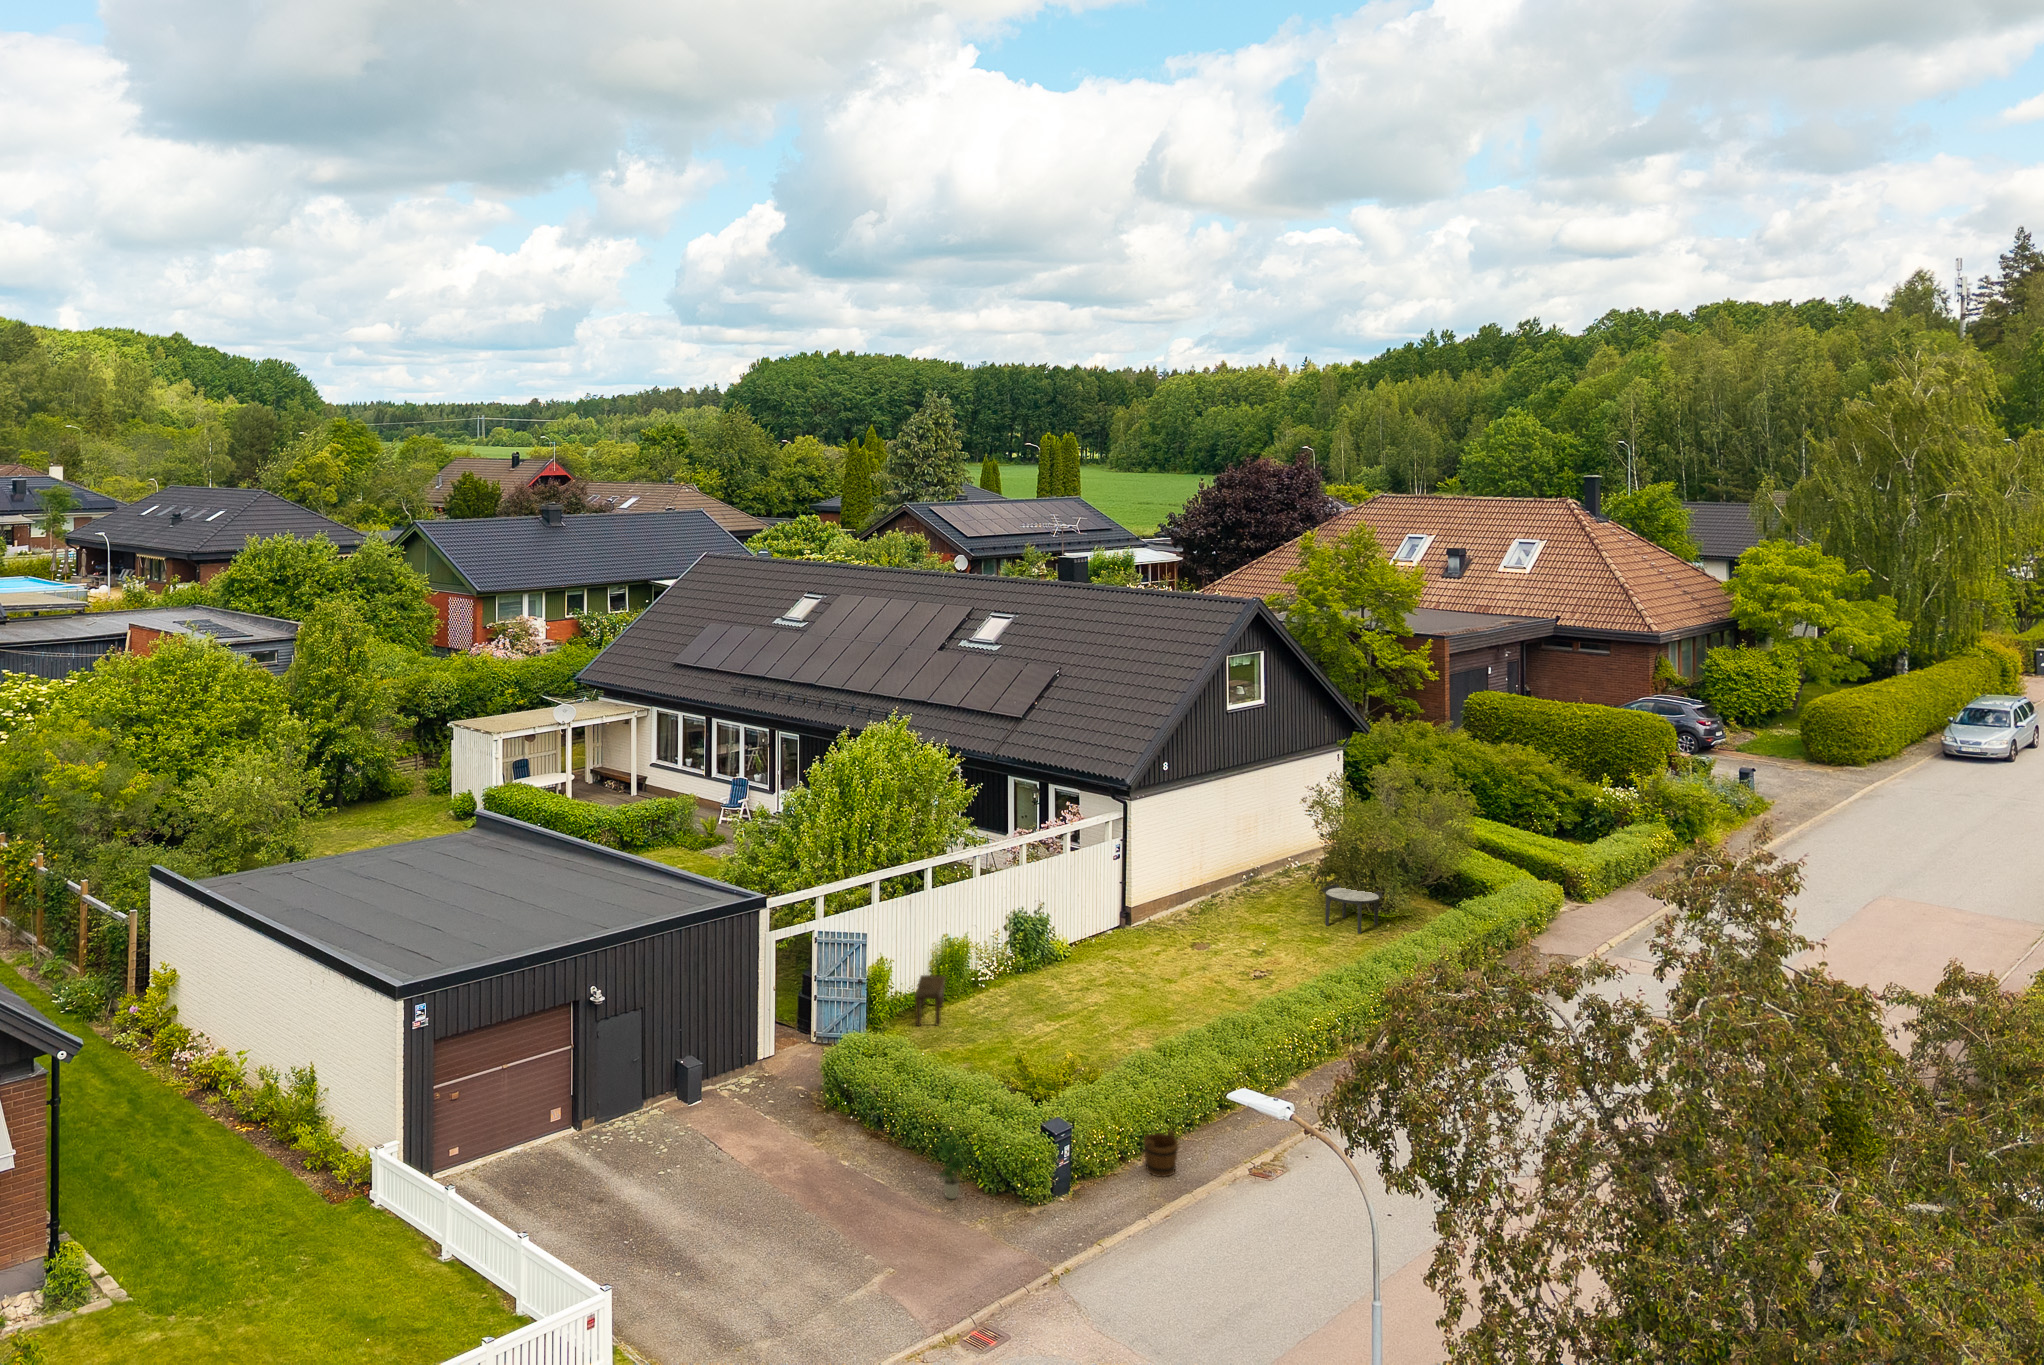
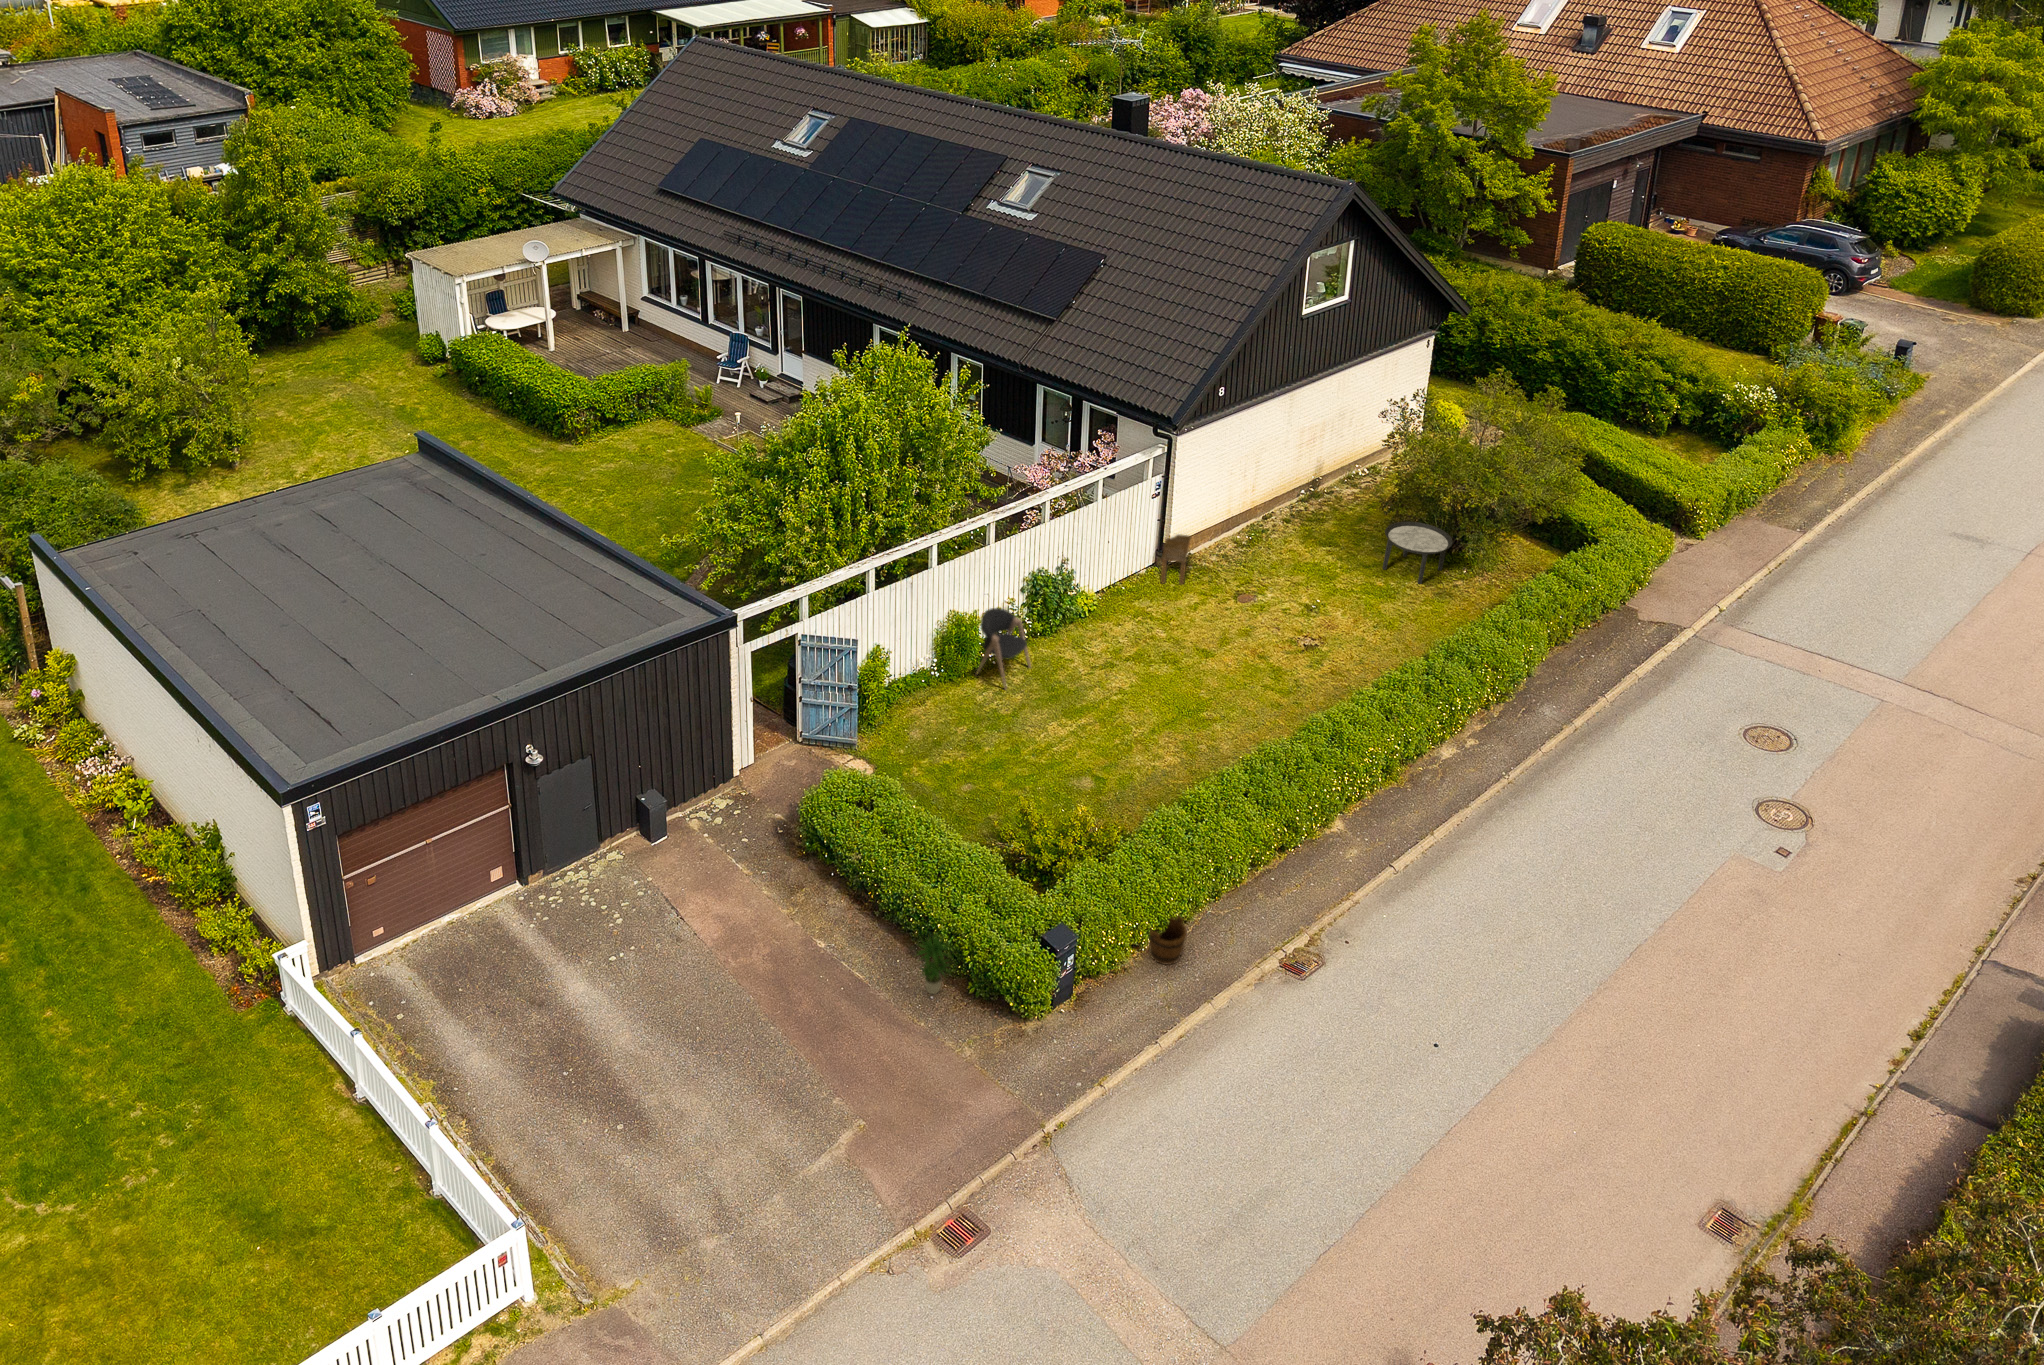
chair: none [968,933,1019,1006] -> present [976,608,1031,690]
bench: present [915,975,946,1026] -> present [1161,535,1191,585]

